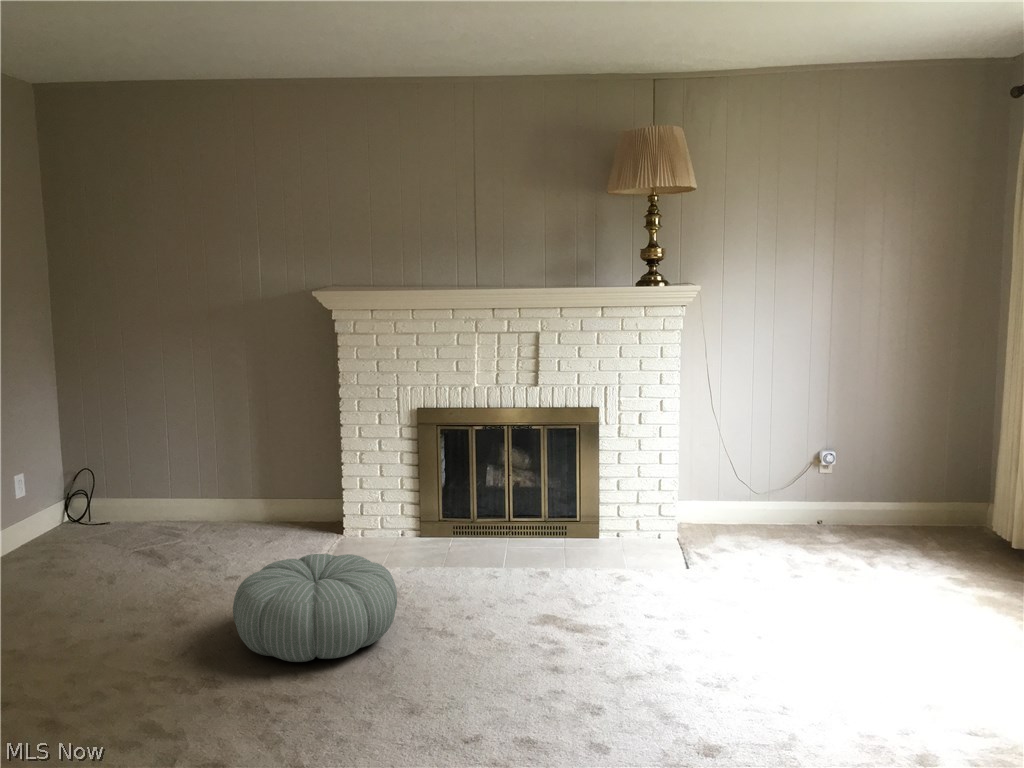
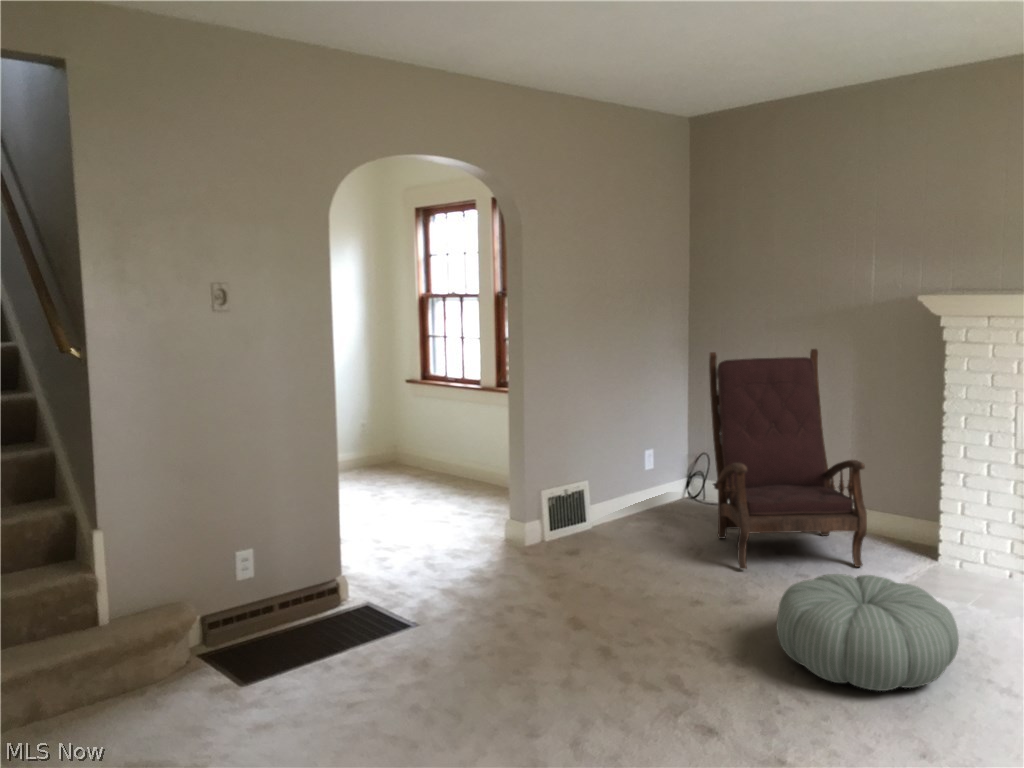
armchair: none [96,346,285,583] -> present [709,349,867,569]

